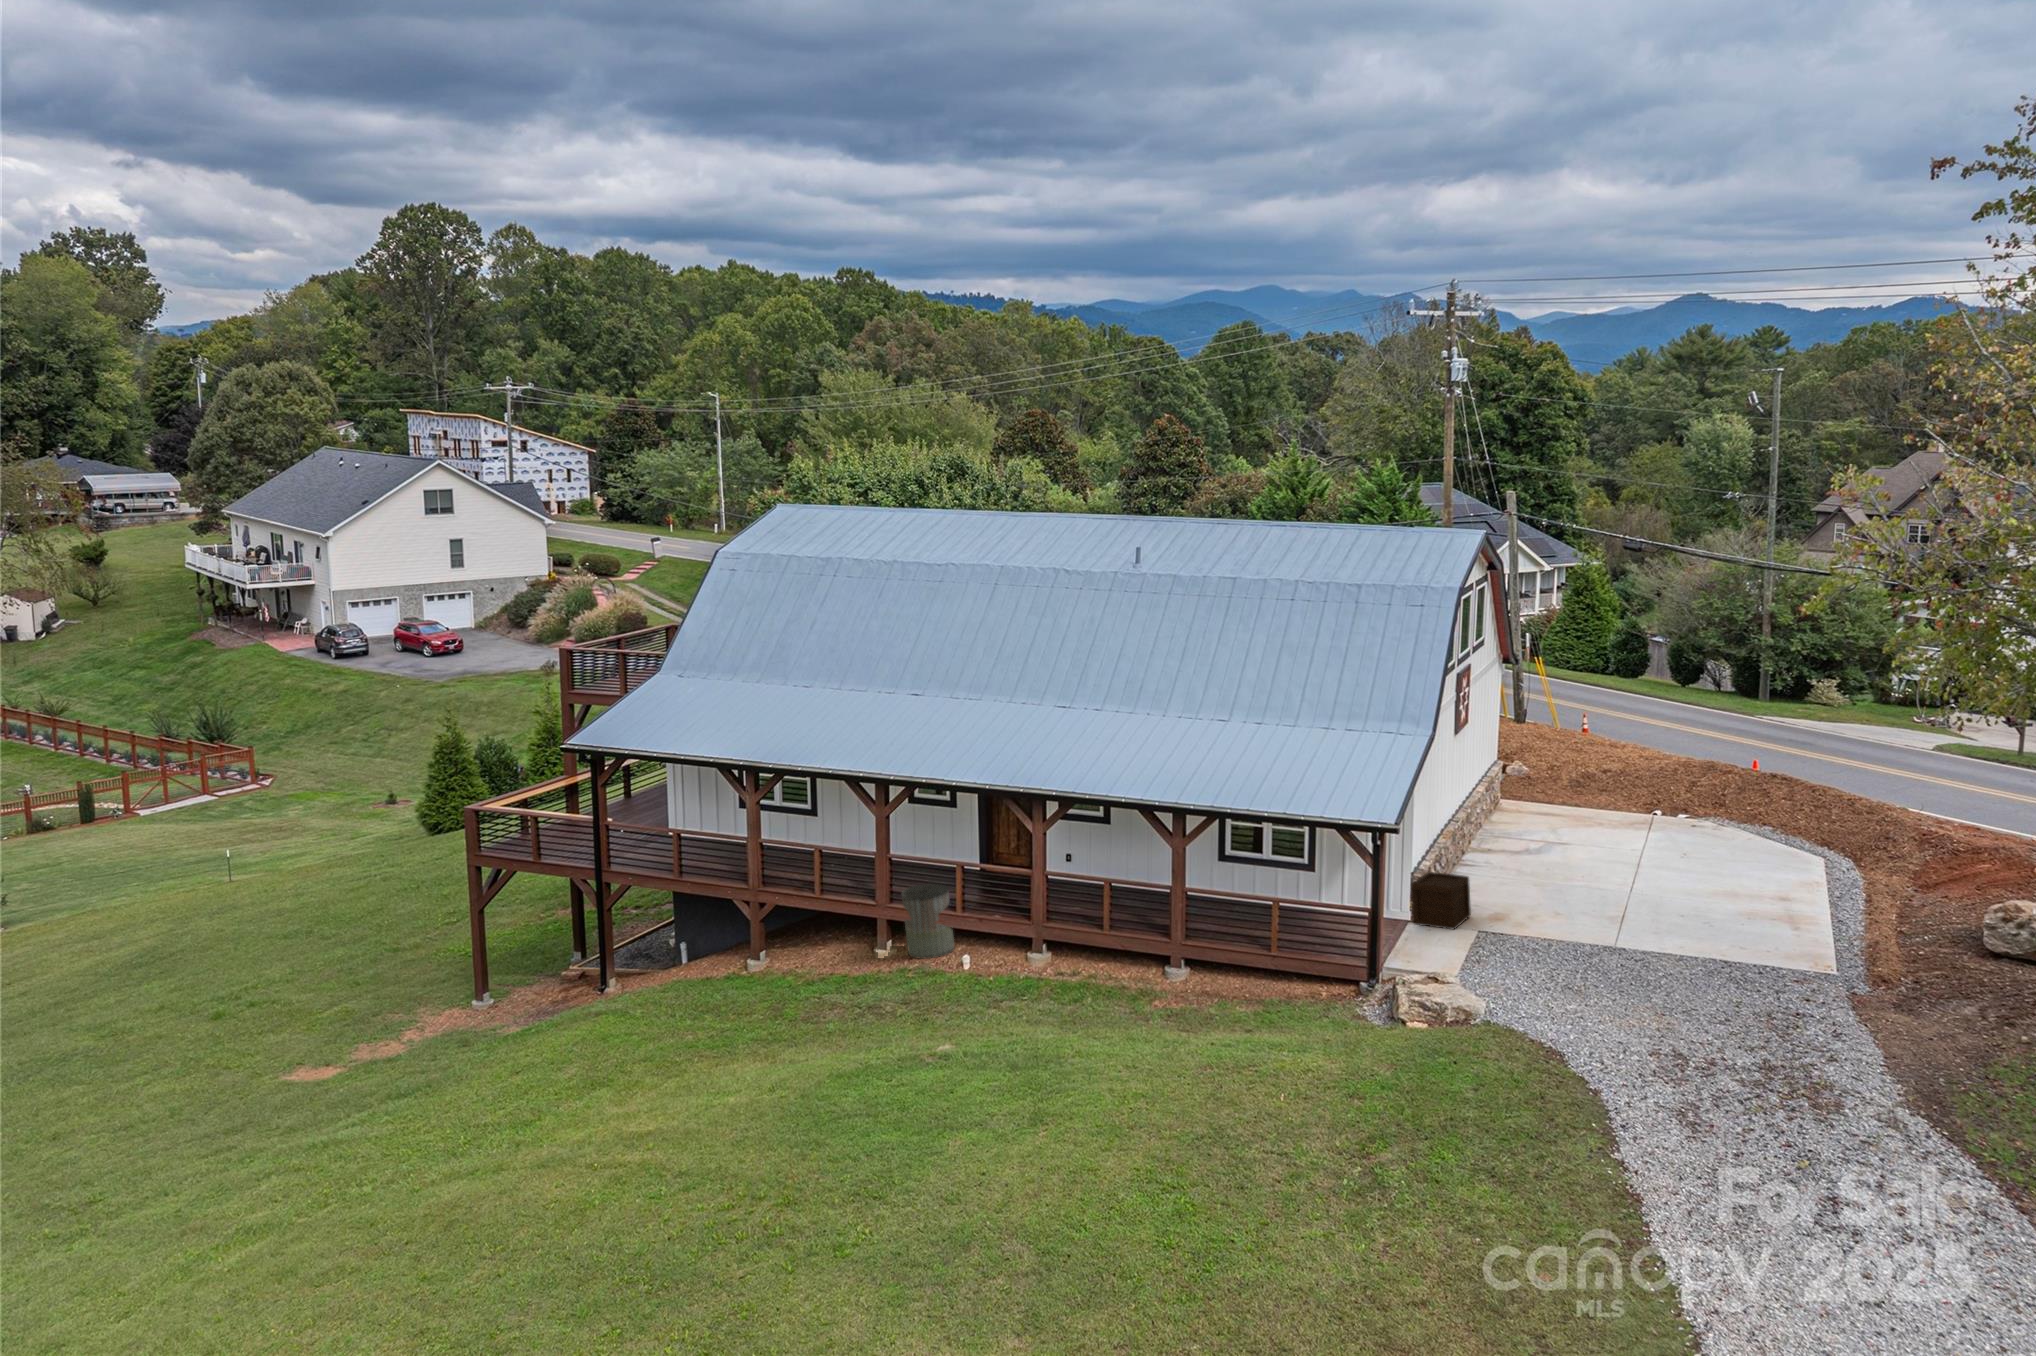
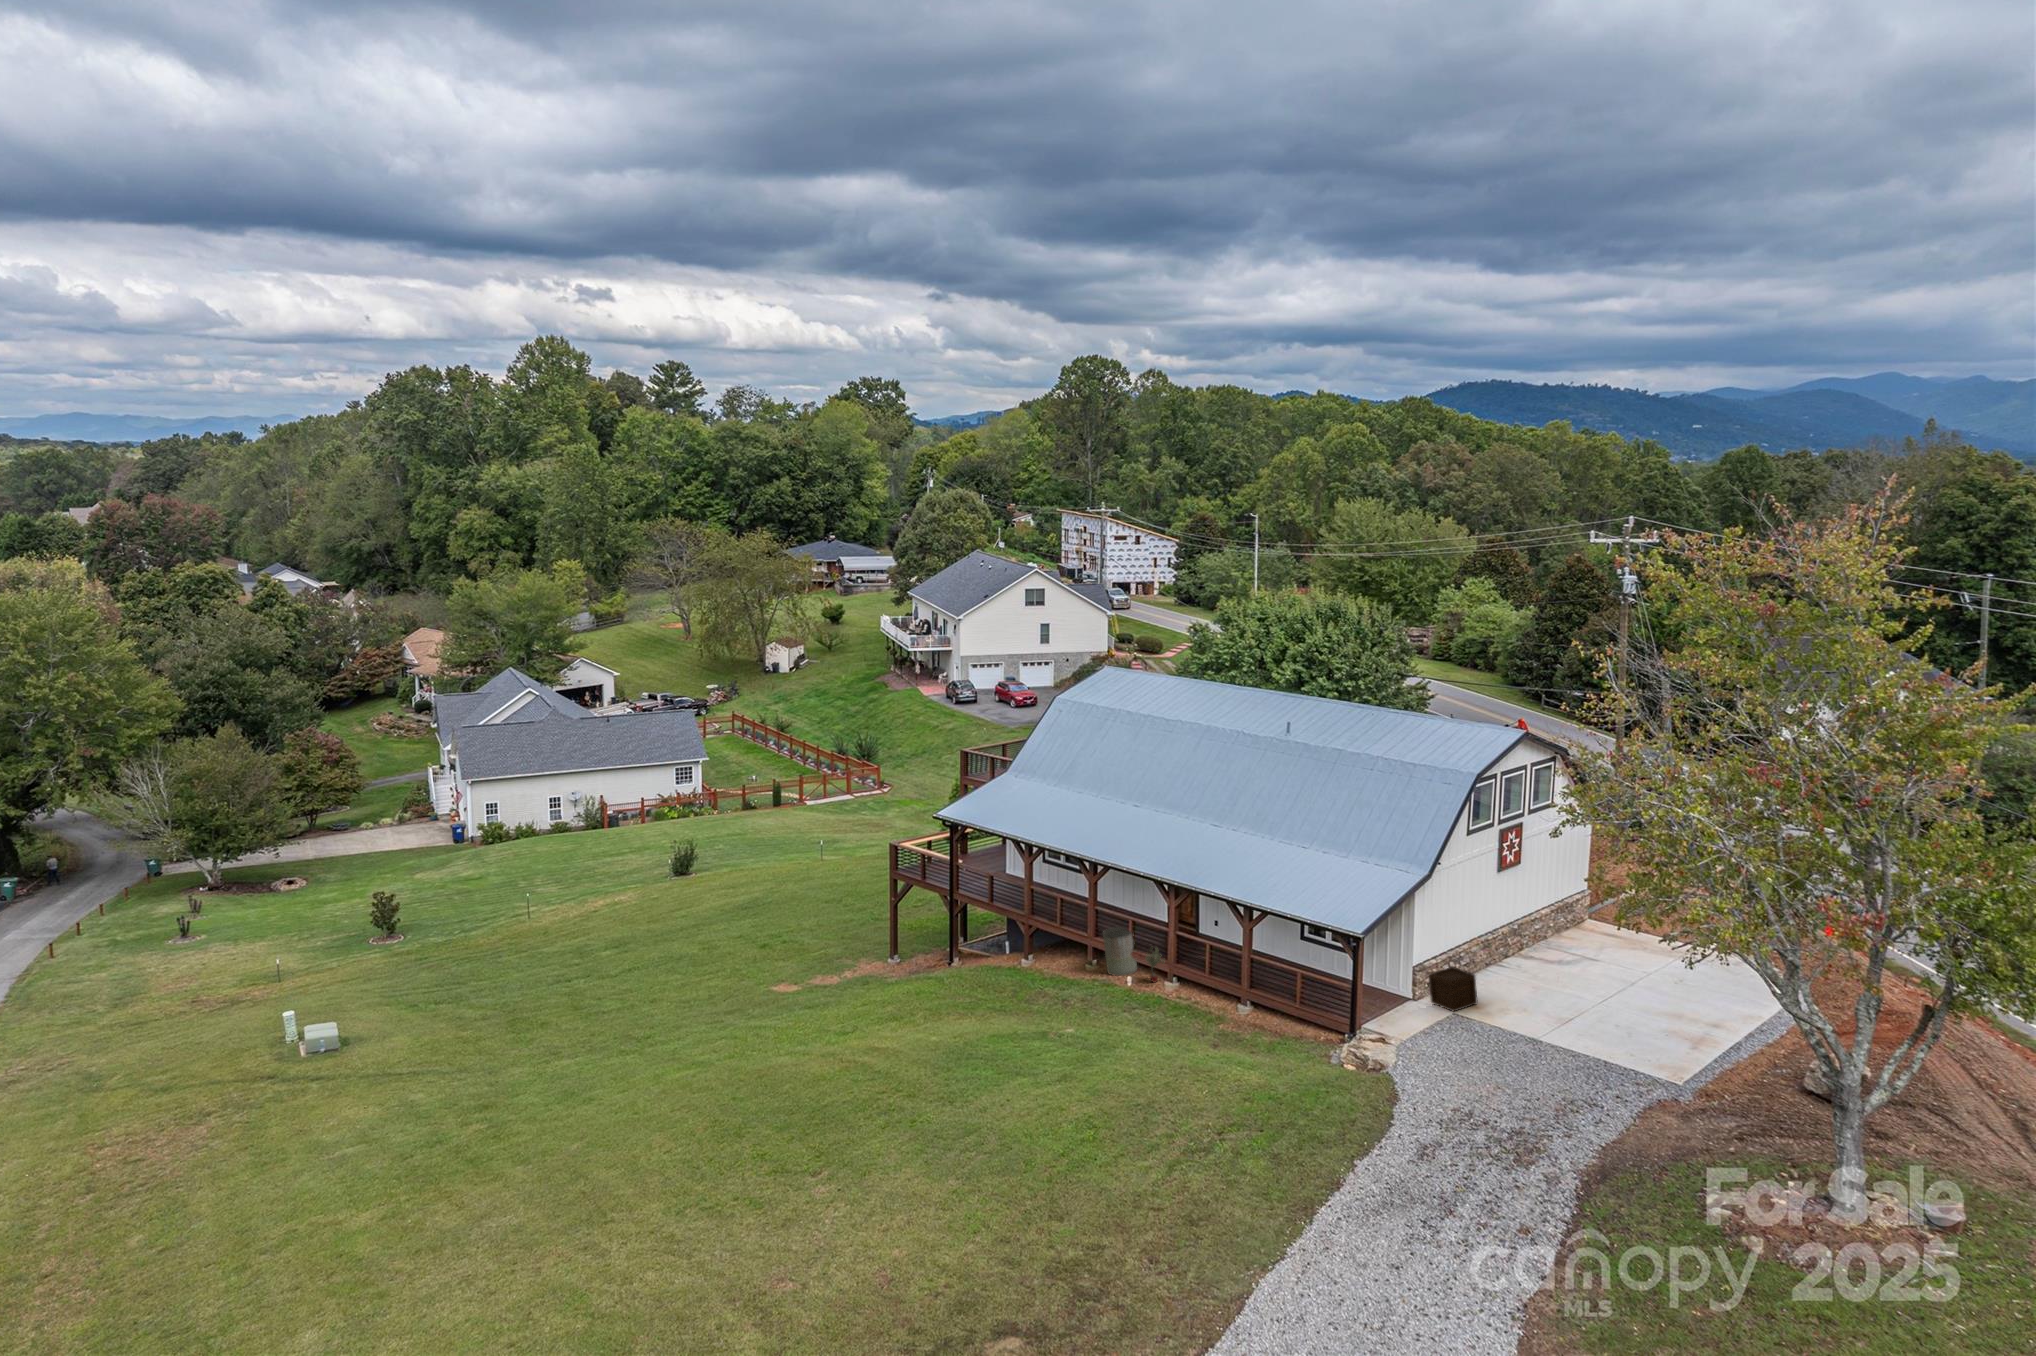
potted tree: none [978,902,1016,958] -> present [1146,949,1164,982]

